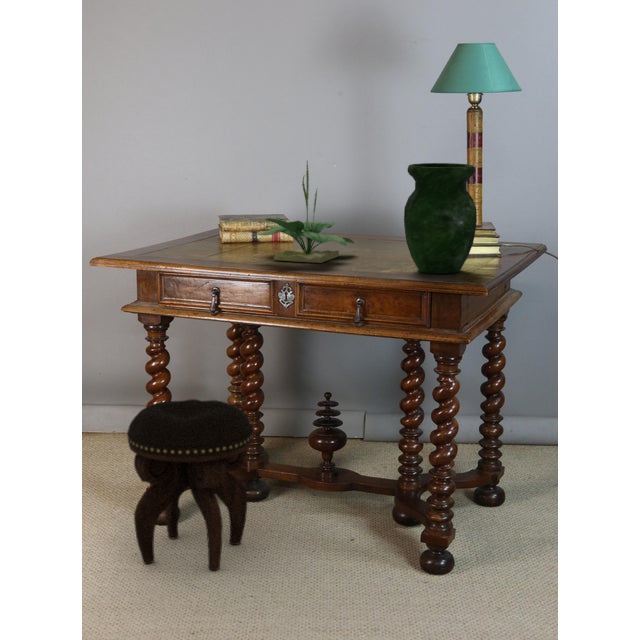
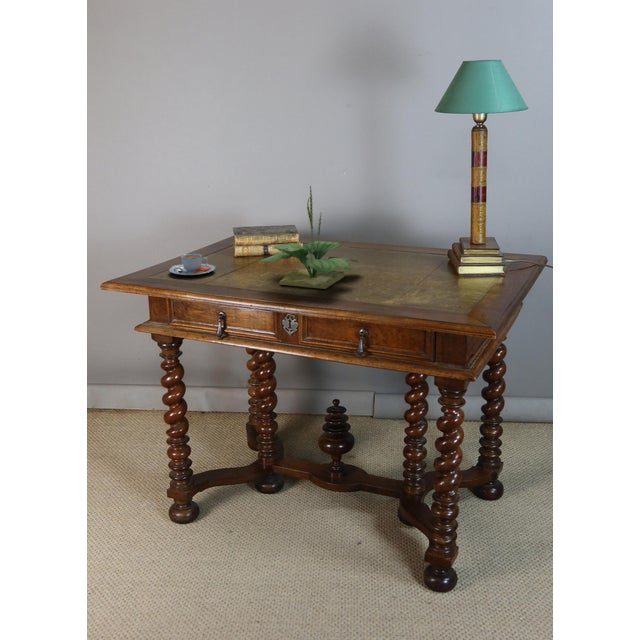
vase: present [404,163,477,274] -> none [407,192,481,308]
teacup: none [157,235,205,254] -> present [169,254,215,275]
footstool: present [127,399,253,570] -> none [139,418,261,589]

